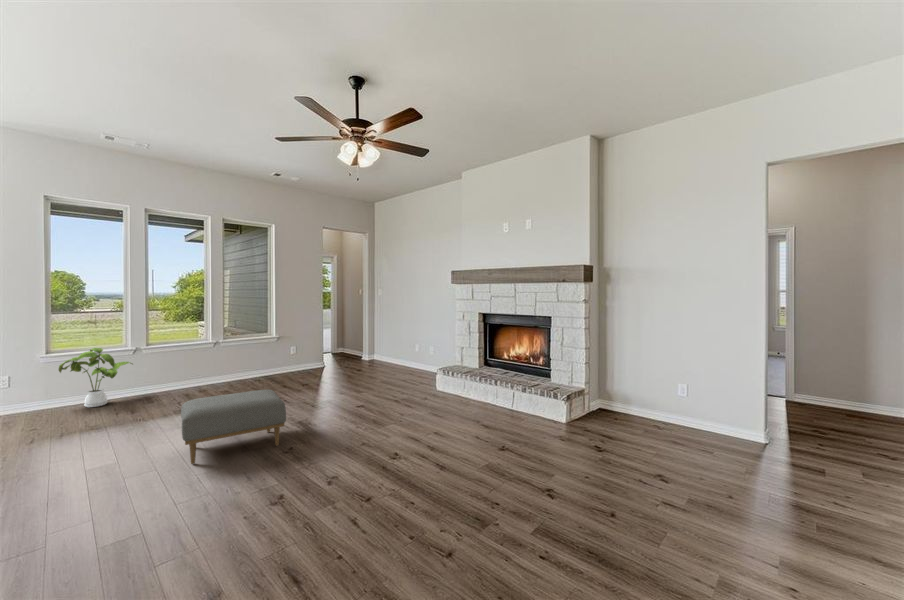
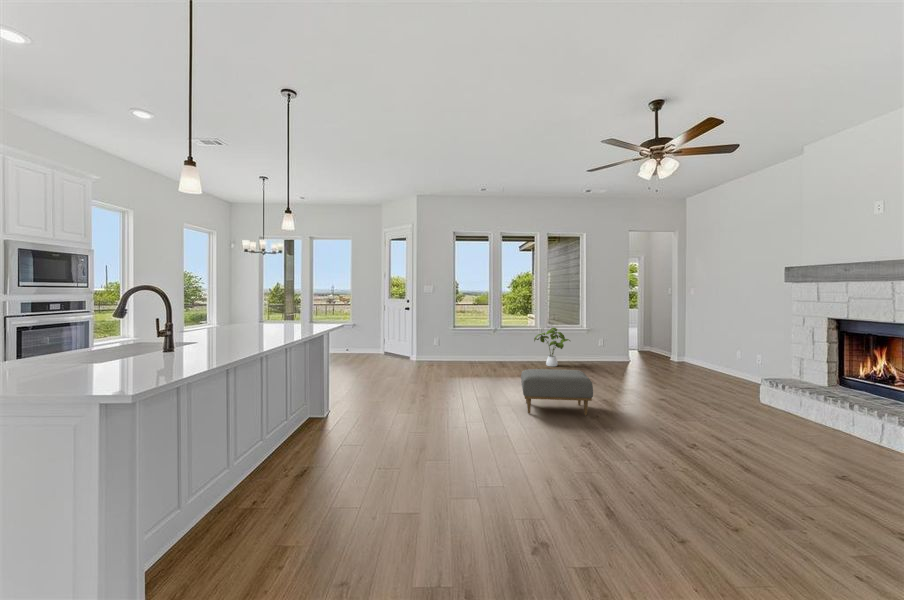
house plant: present [59,348,132,407] -> present [534,328,570,366]

